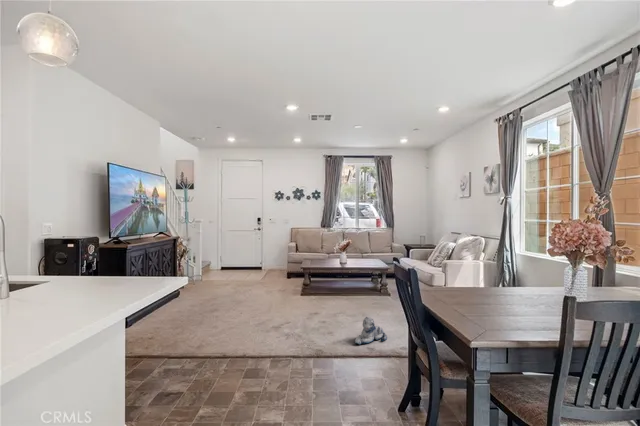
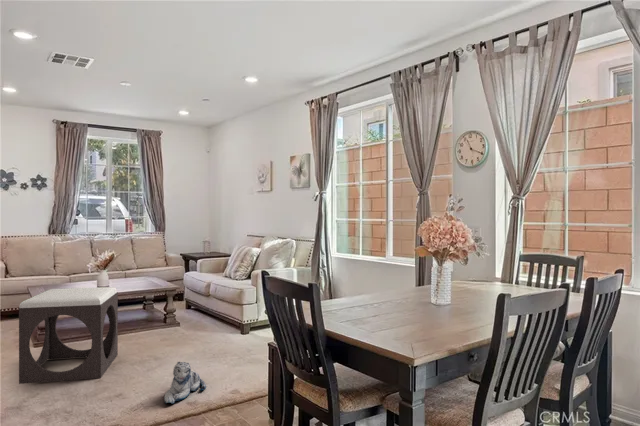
footstool: none [286,260,343,319] -> present [19,287,118,384]

